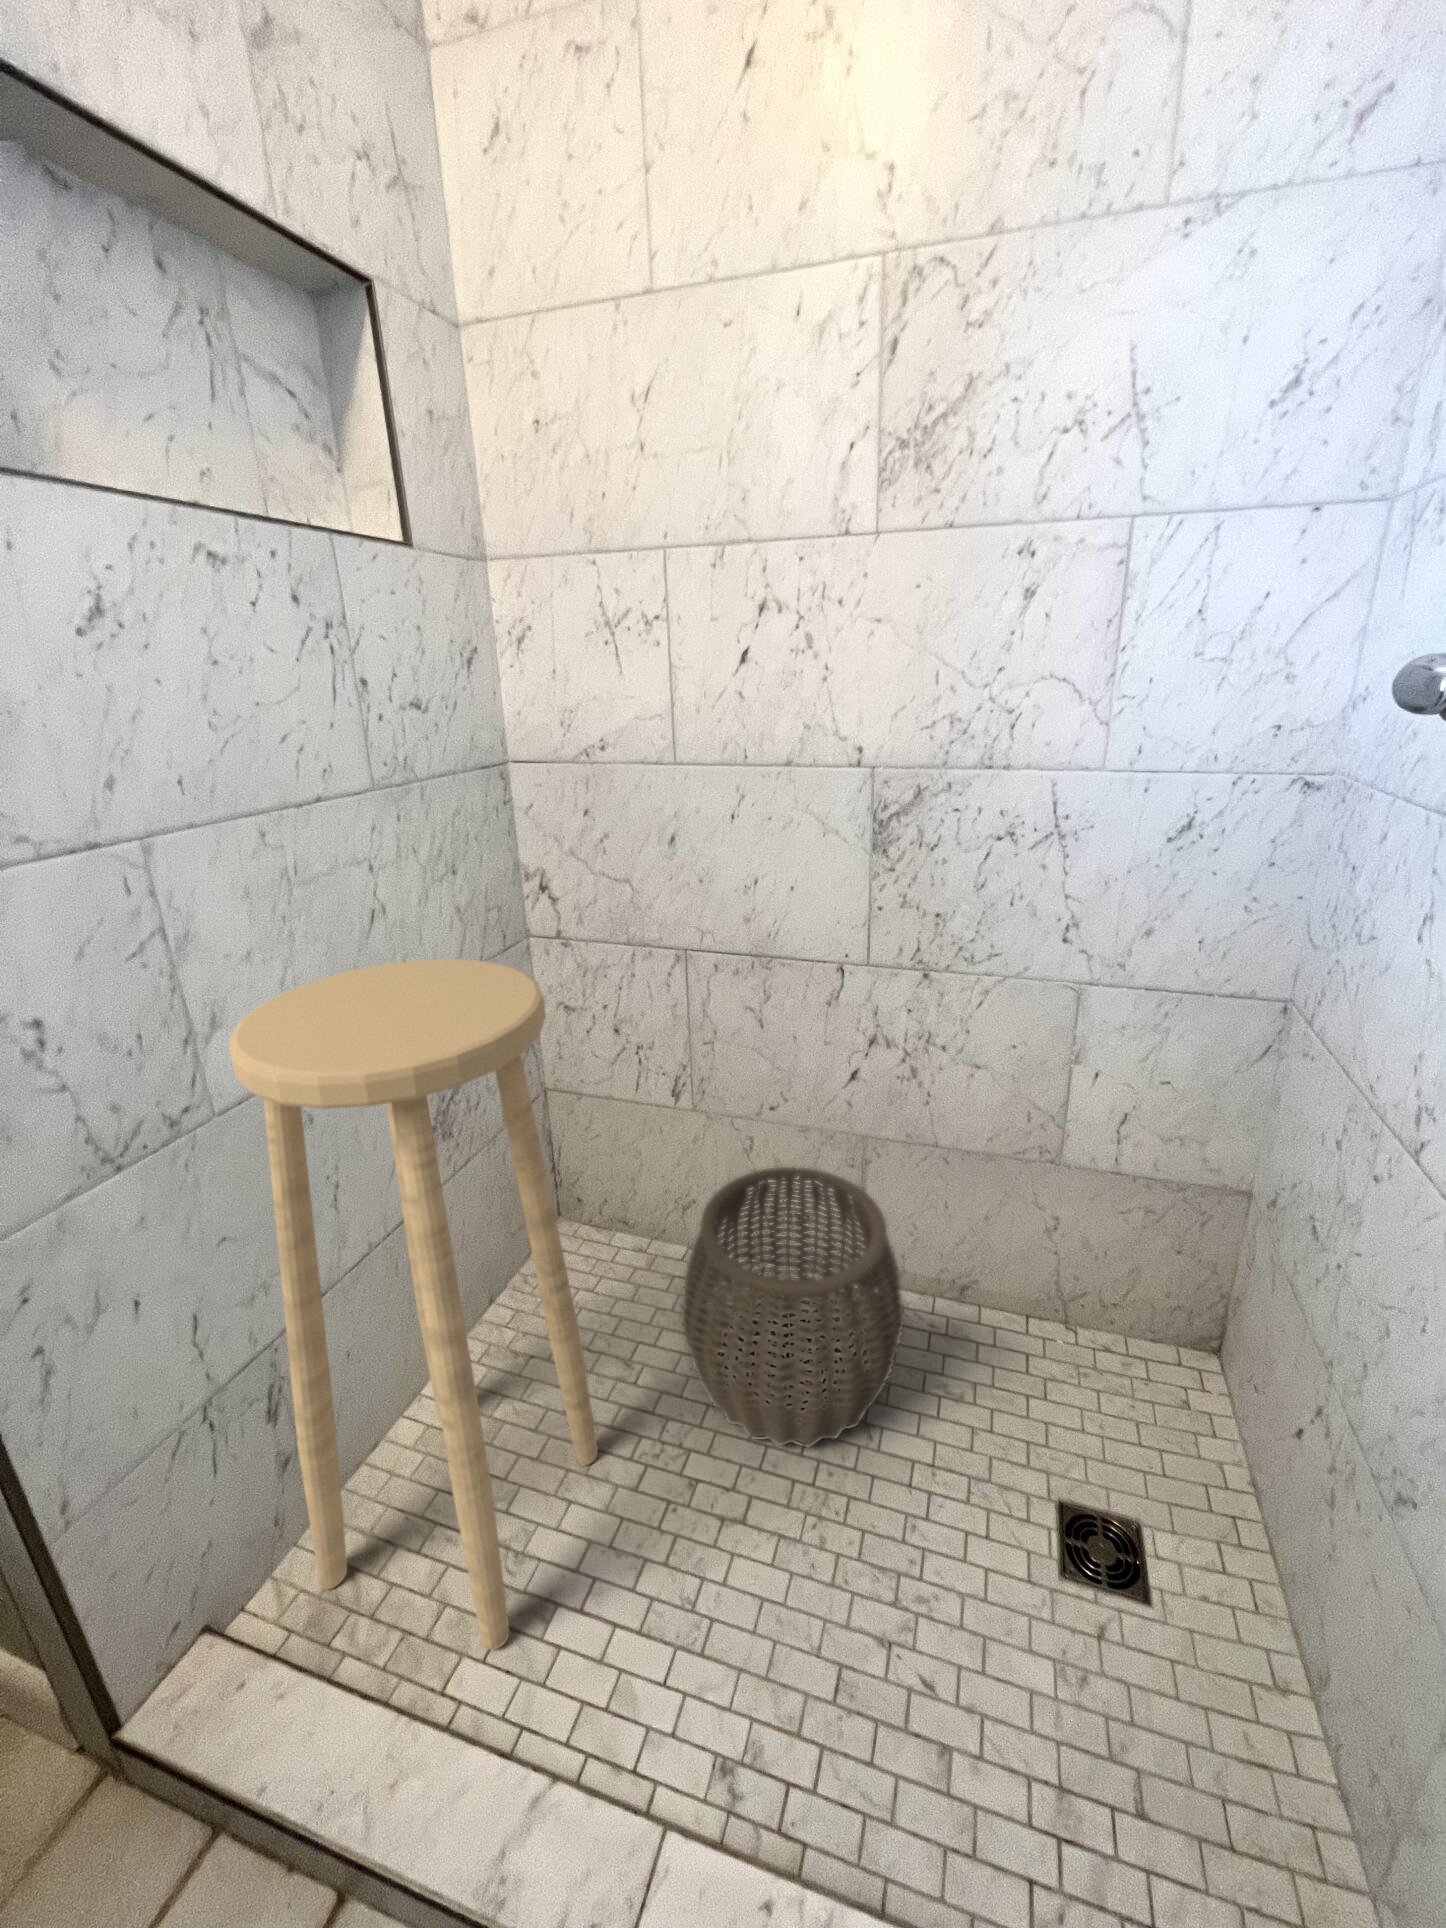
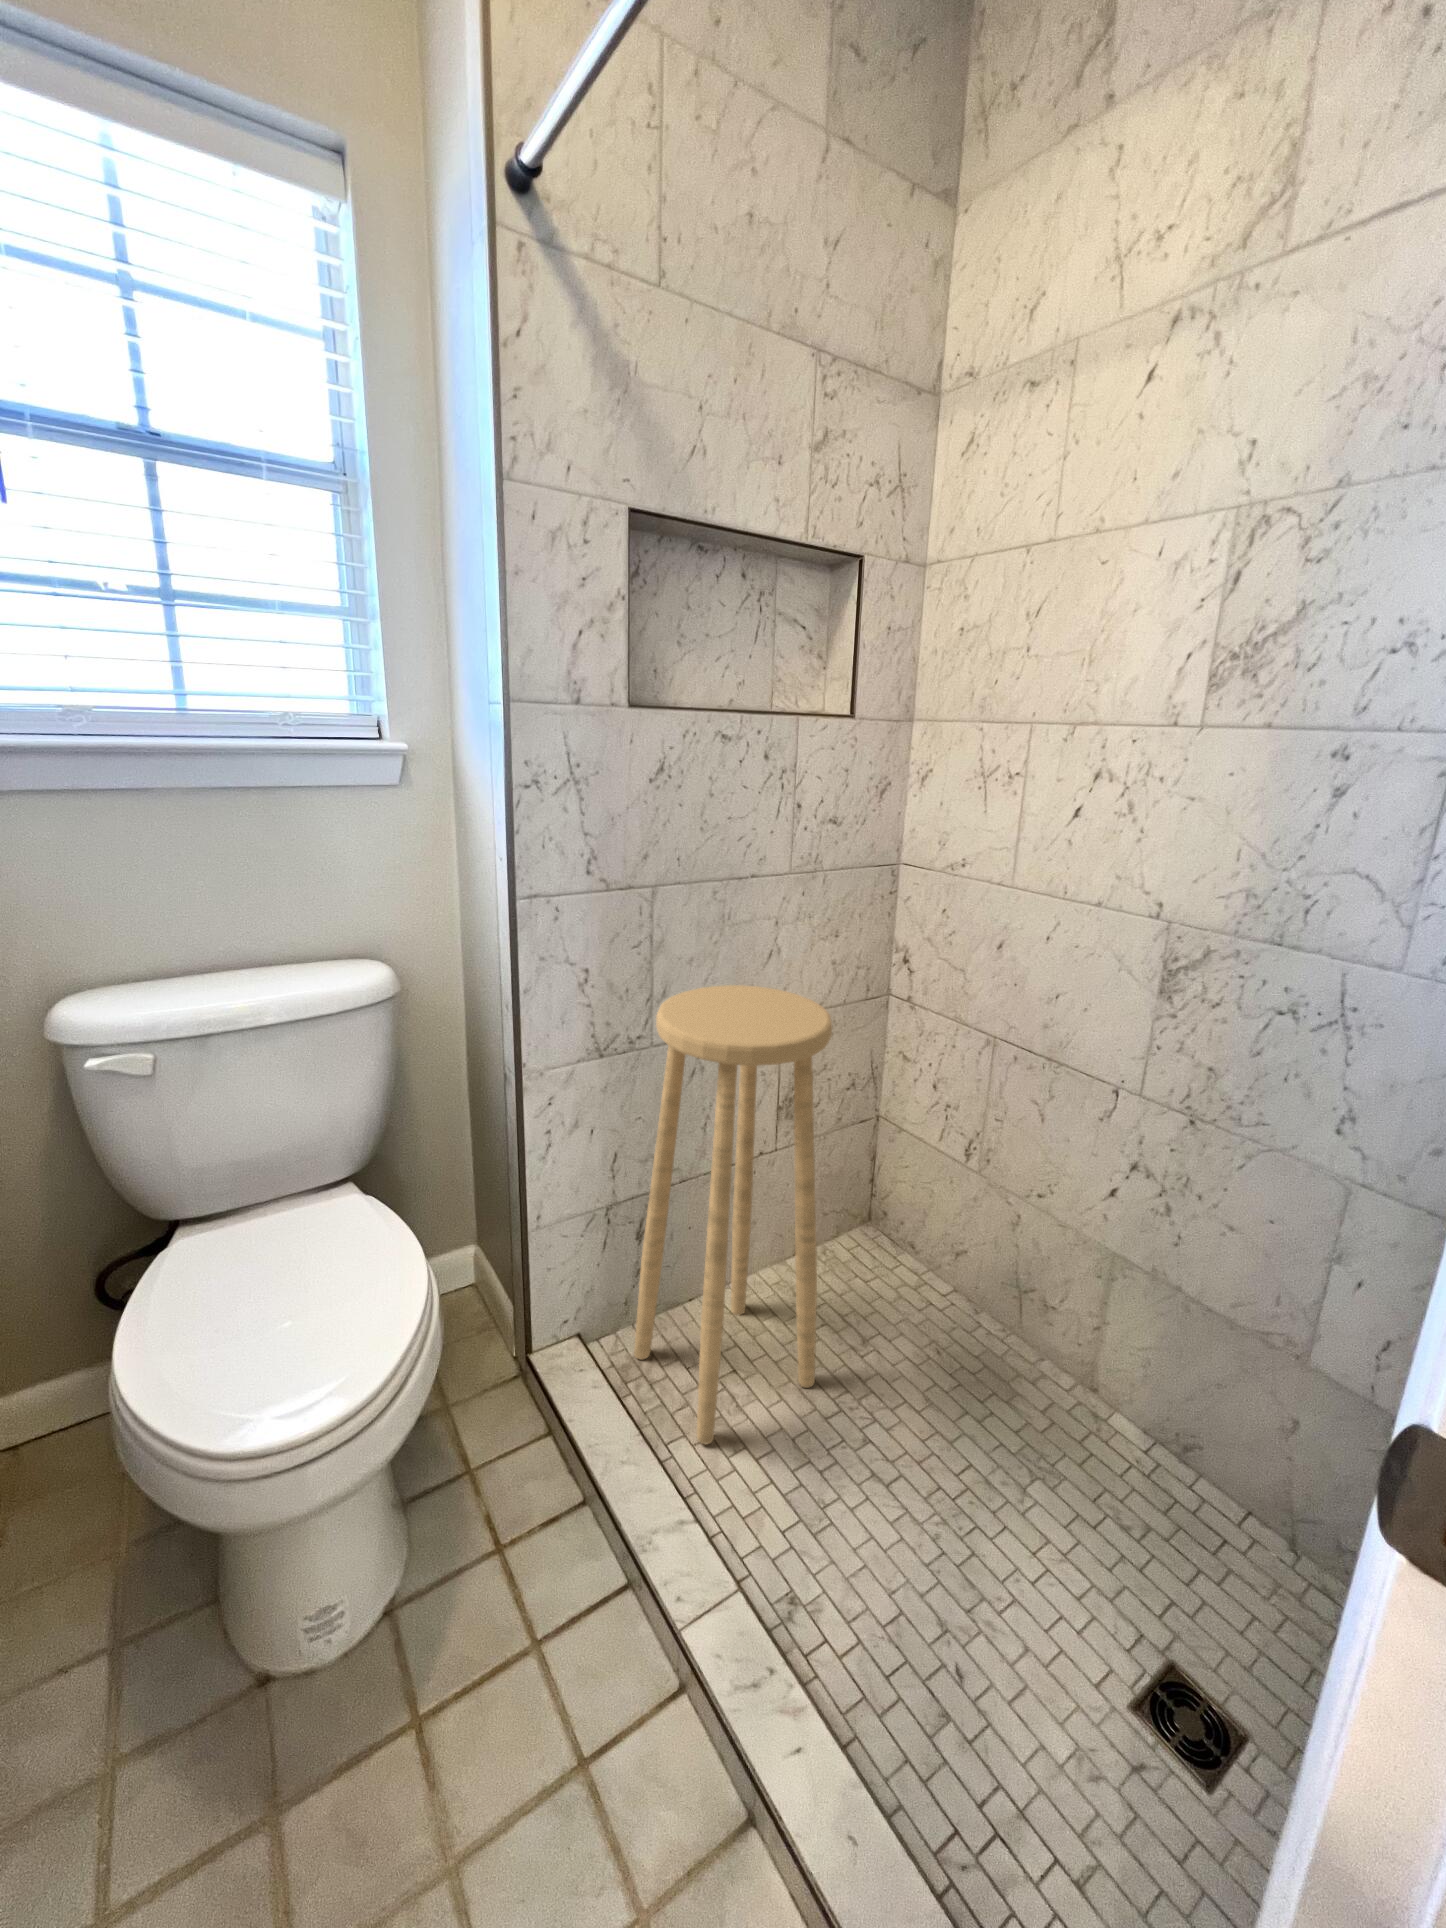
woven basket: present [682,1167,904,1448] -> none [896,1238,1099,1486]

